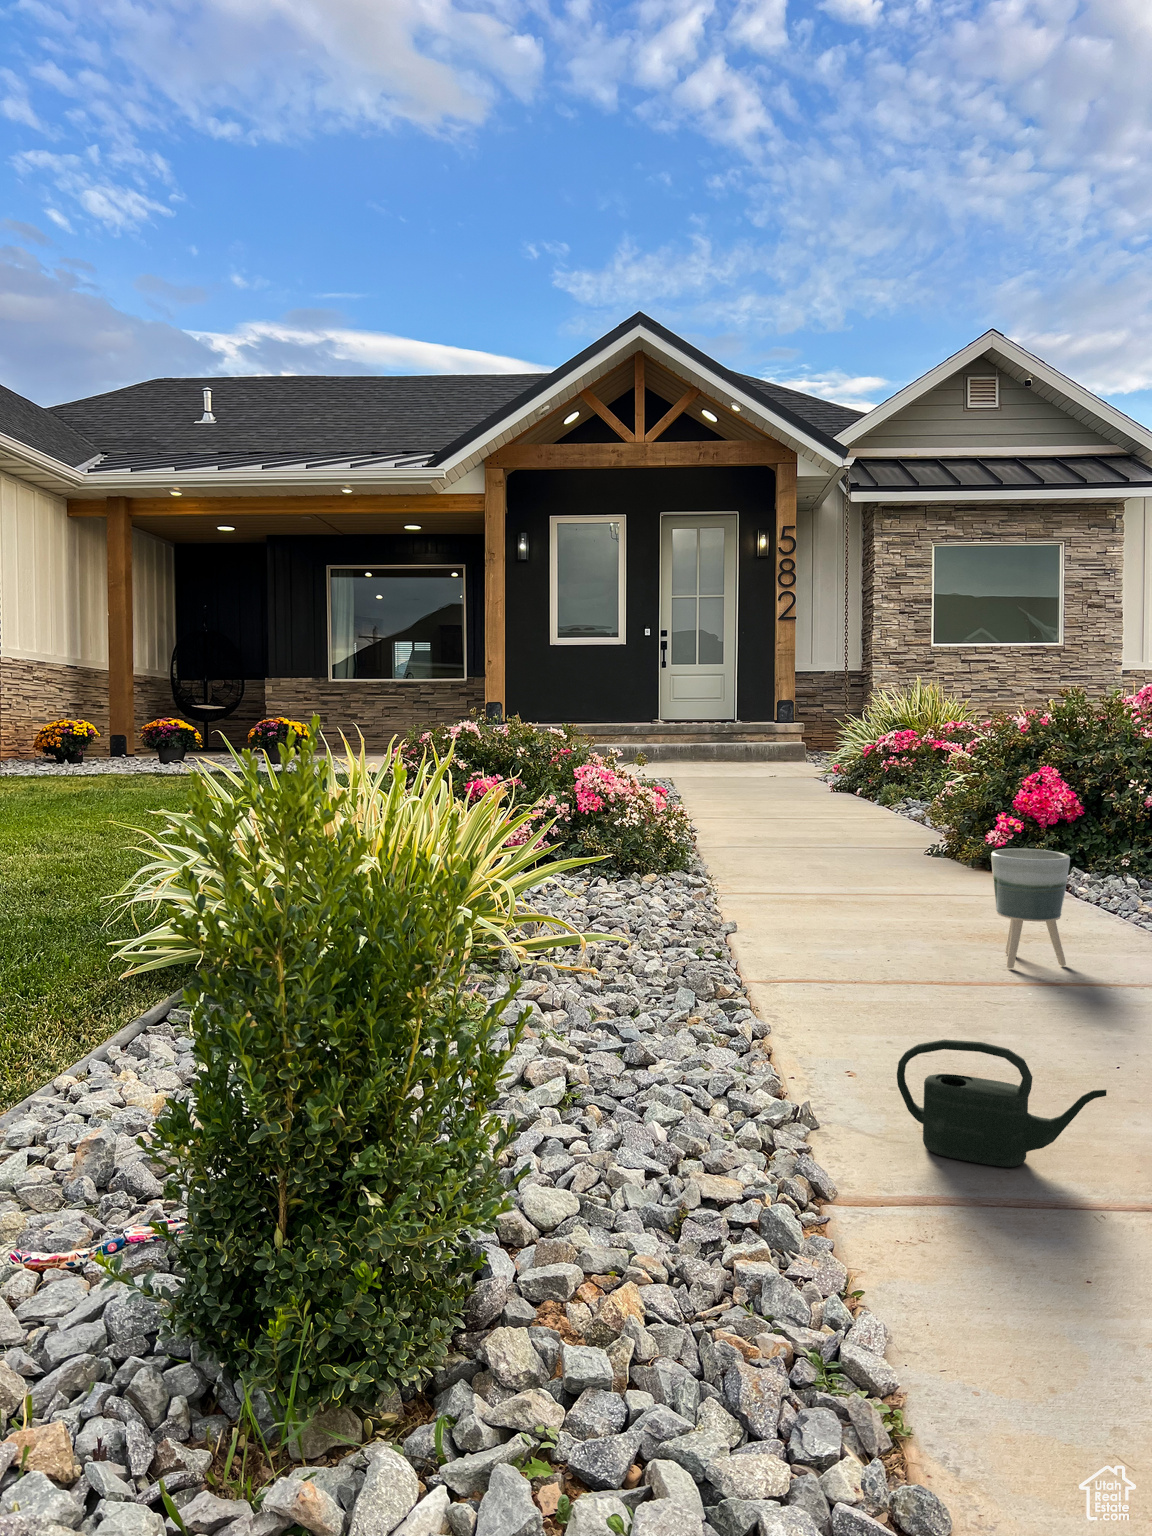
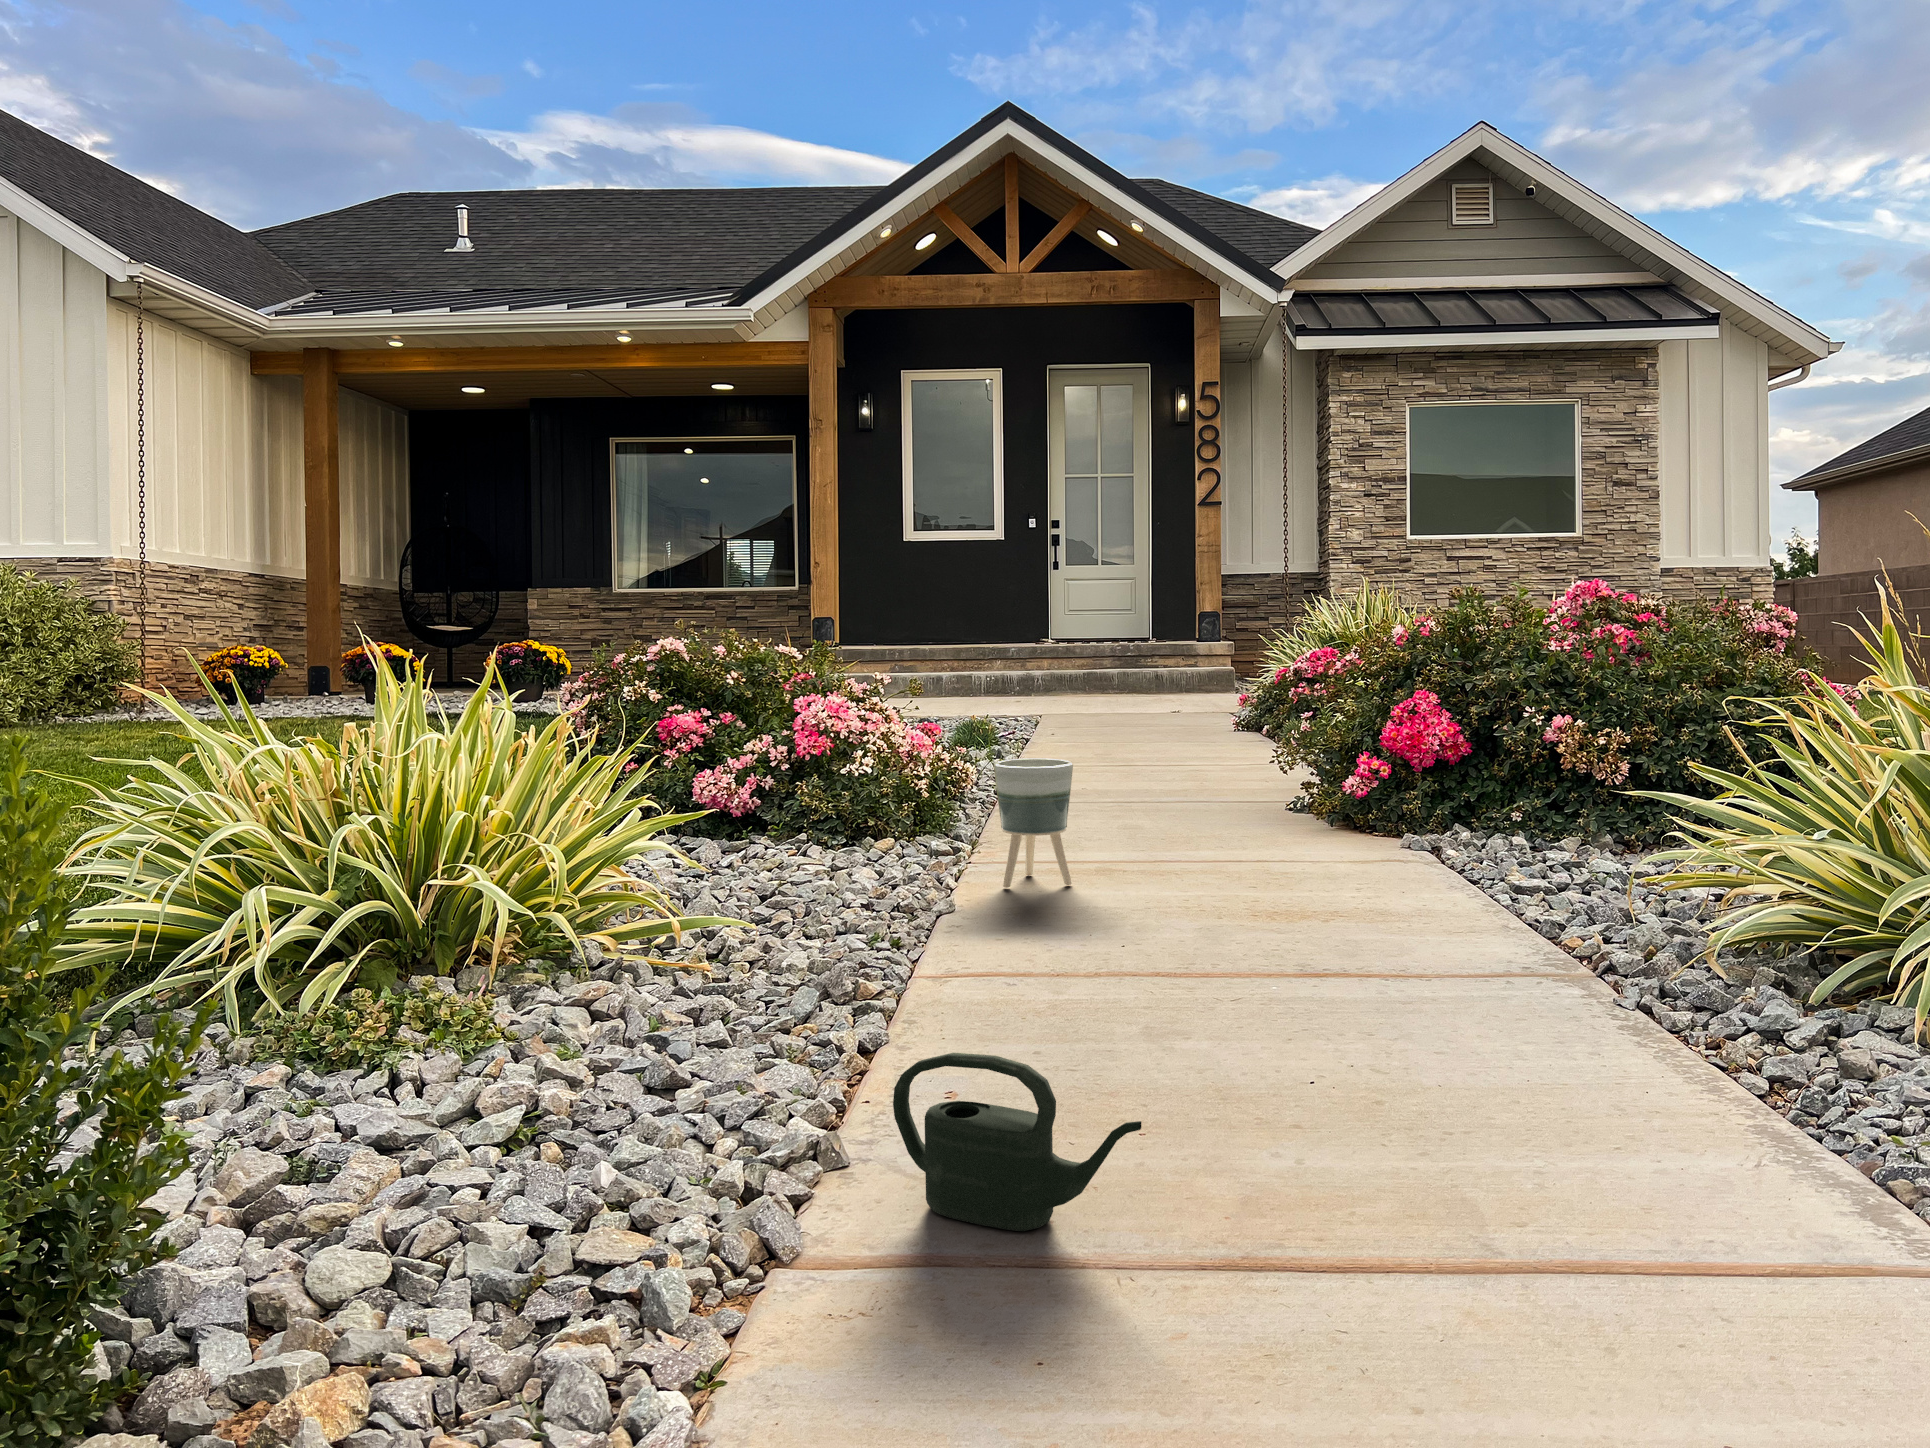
planter: present [991,848,1070,968] -> present [994,758,1073,888]

